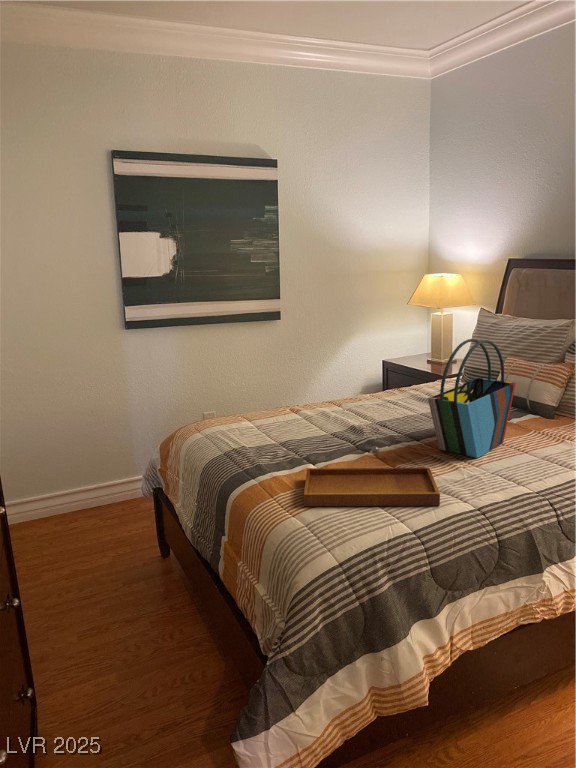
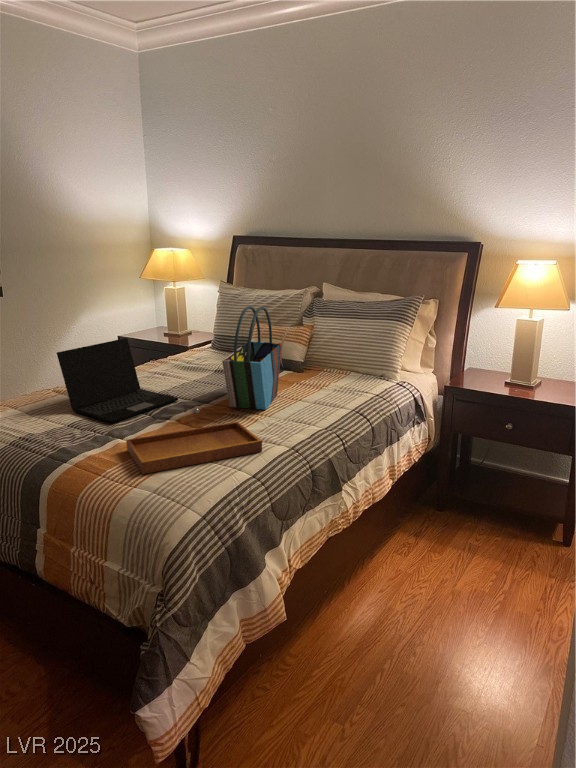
laptop: none [278,365,390,449] -> present [57,338,178,423]

